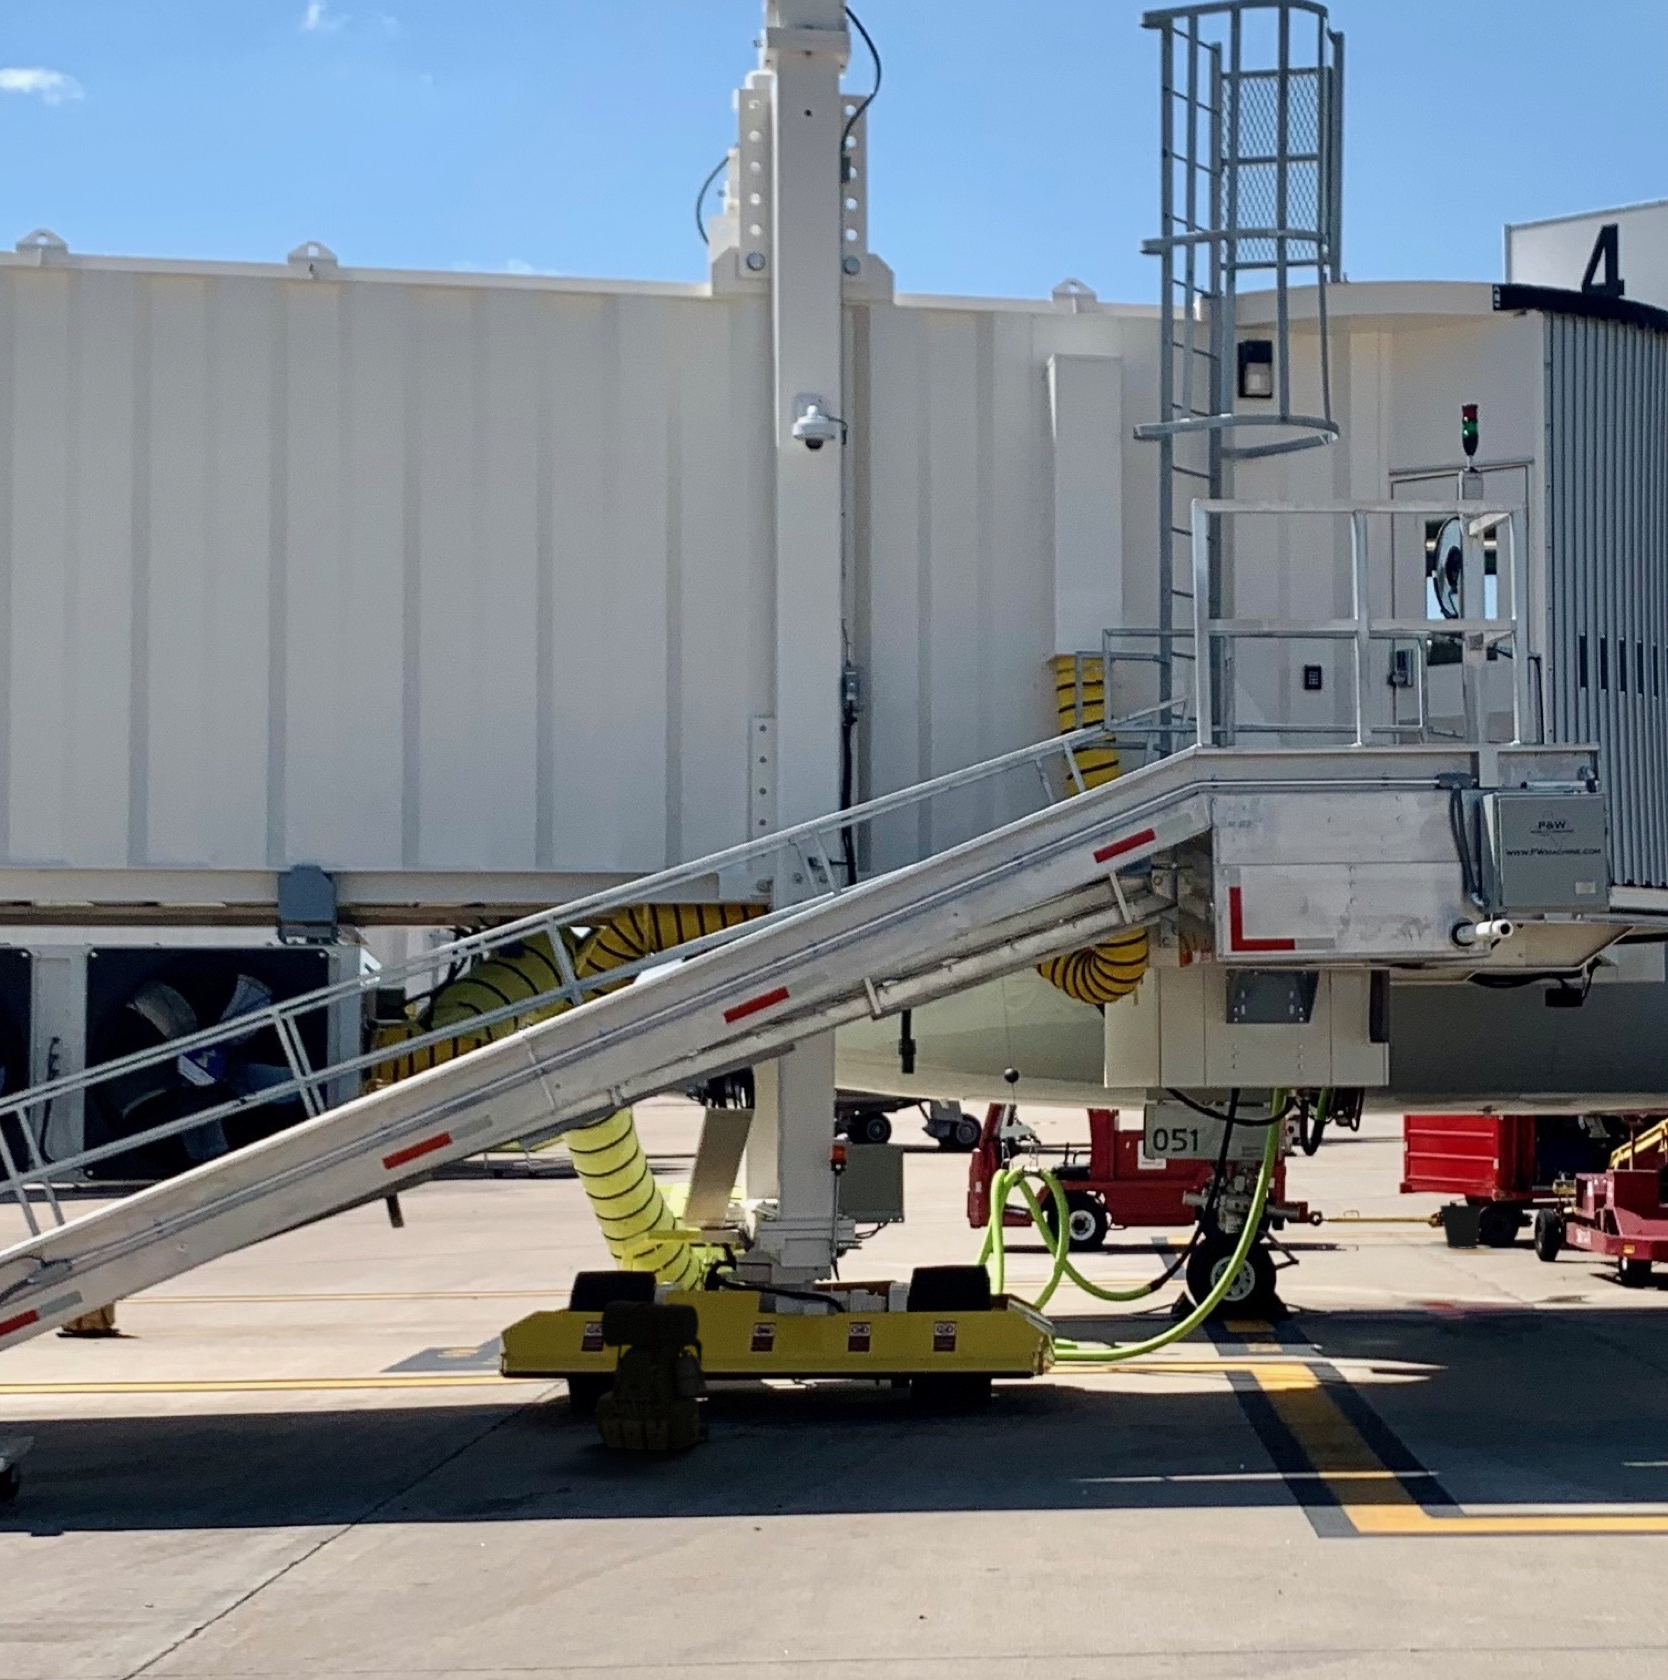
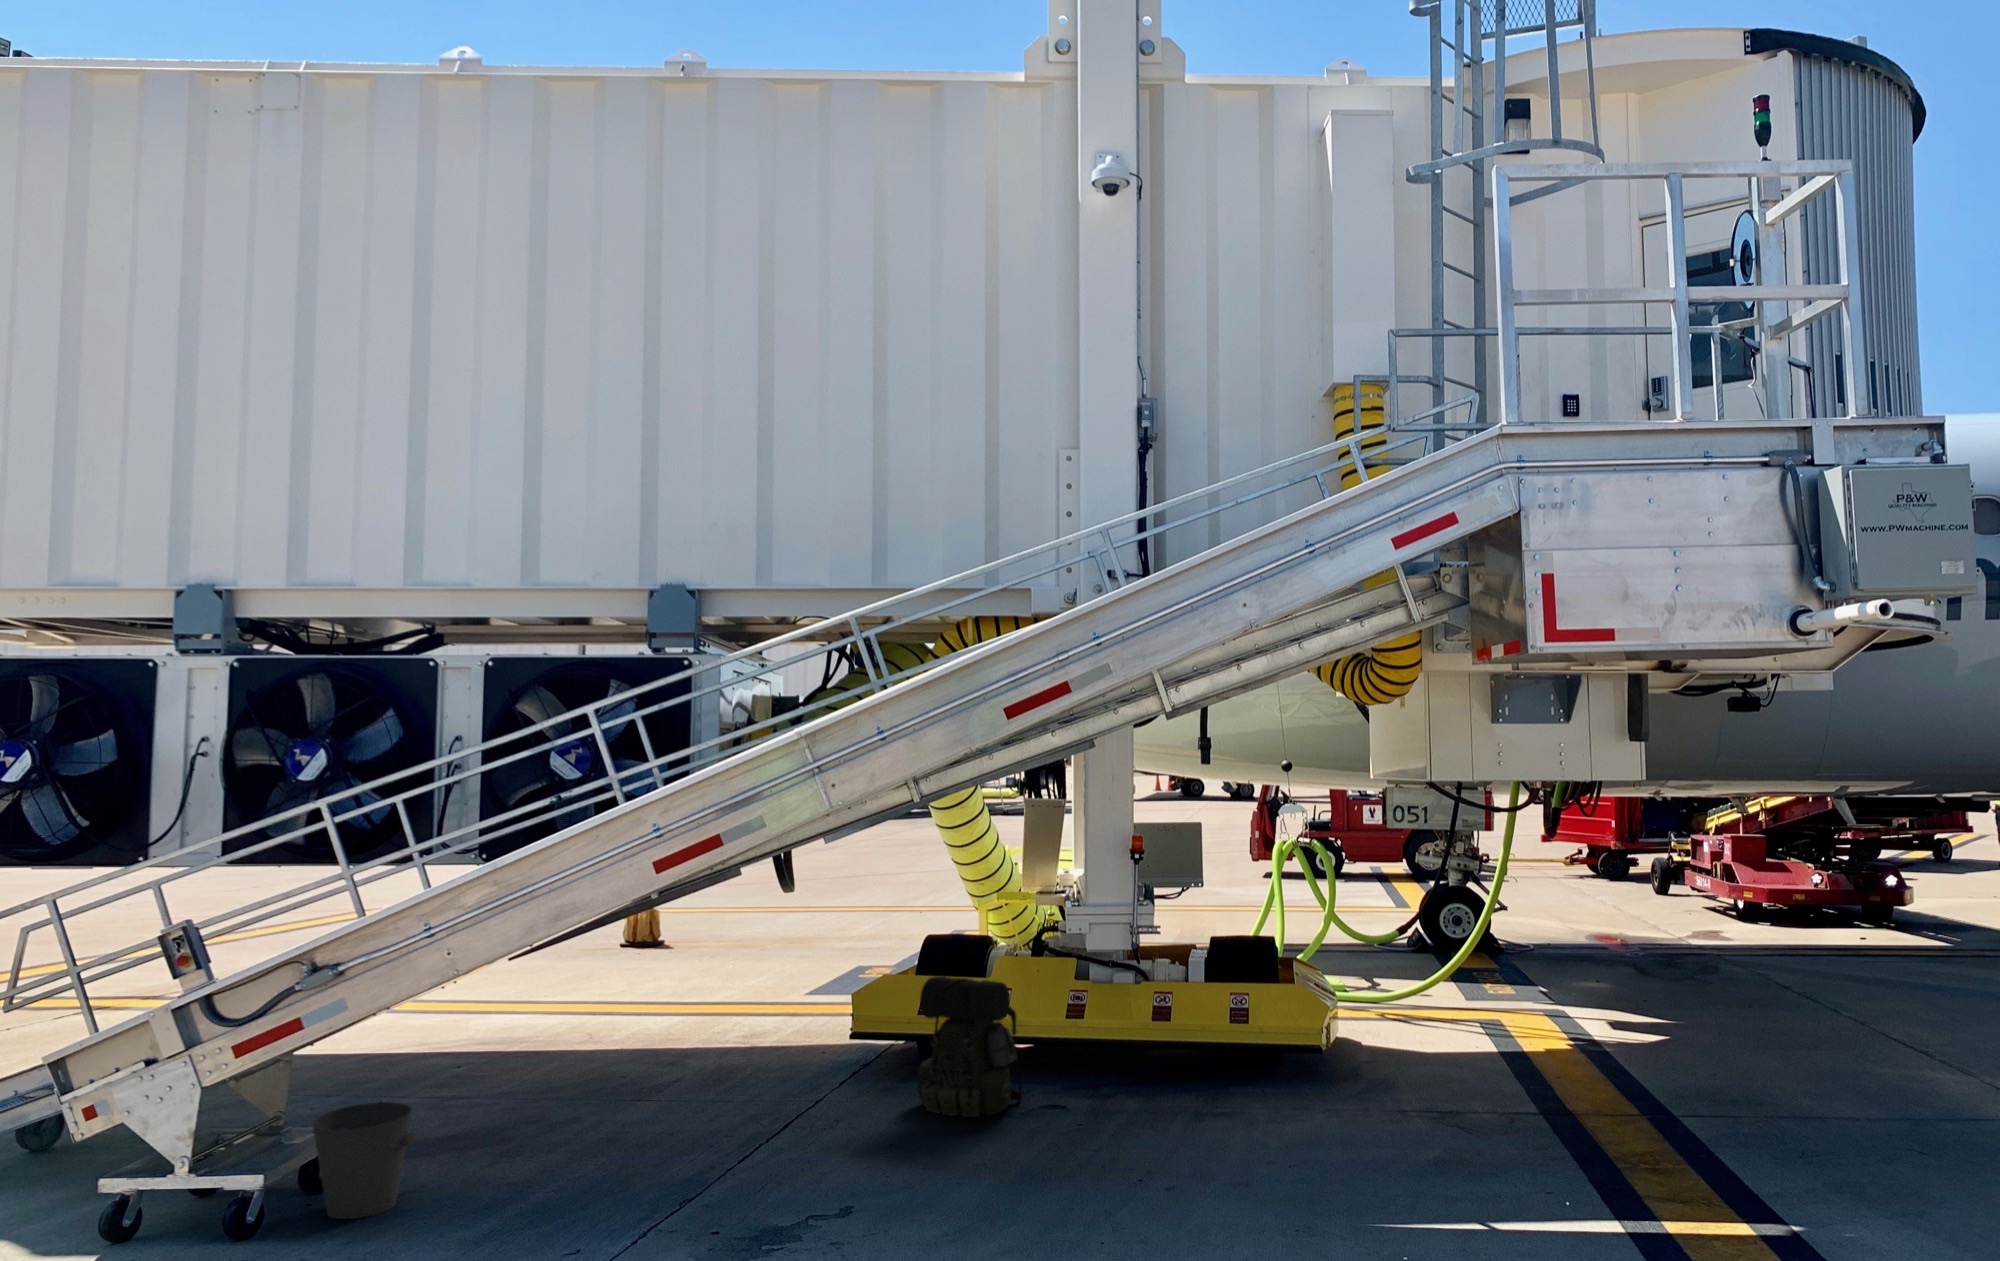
bucket: present [1439,1204,1481,1249] -> present [312,1101,416,1219]

